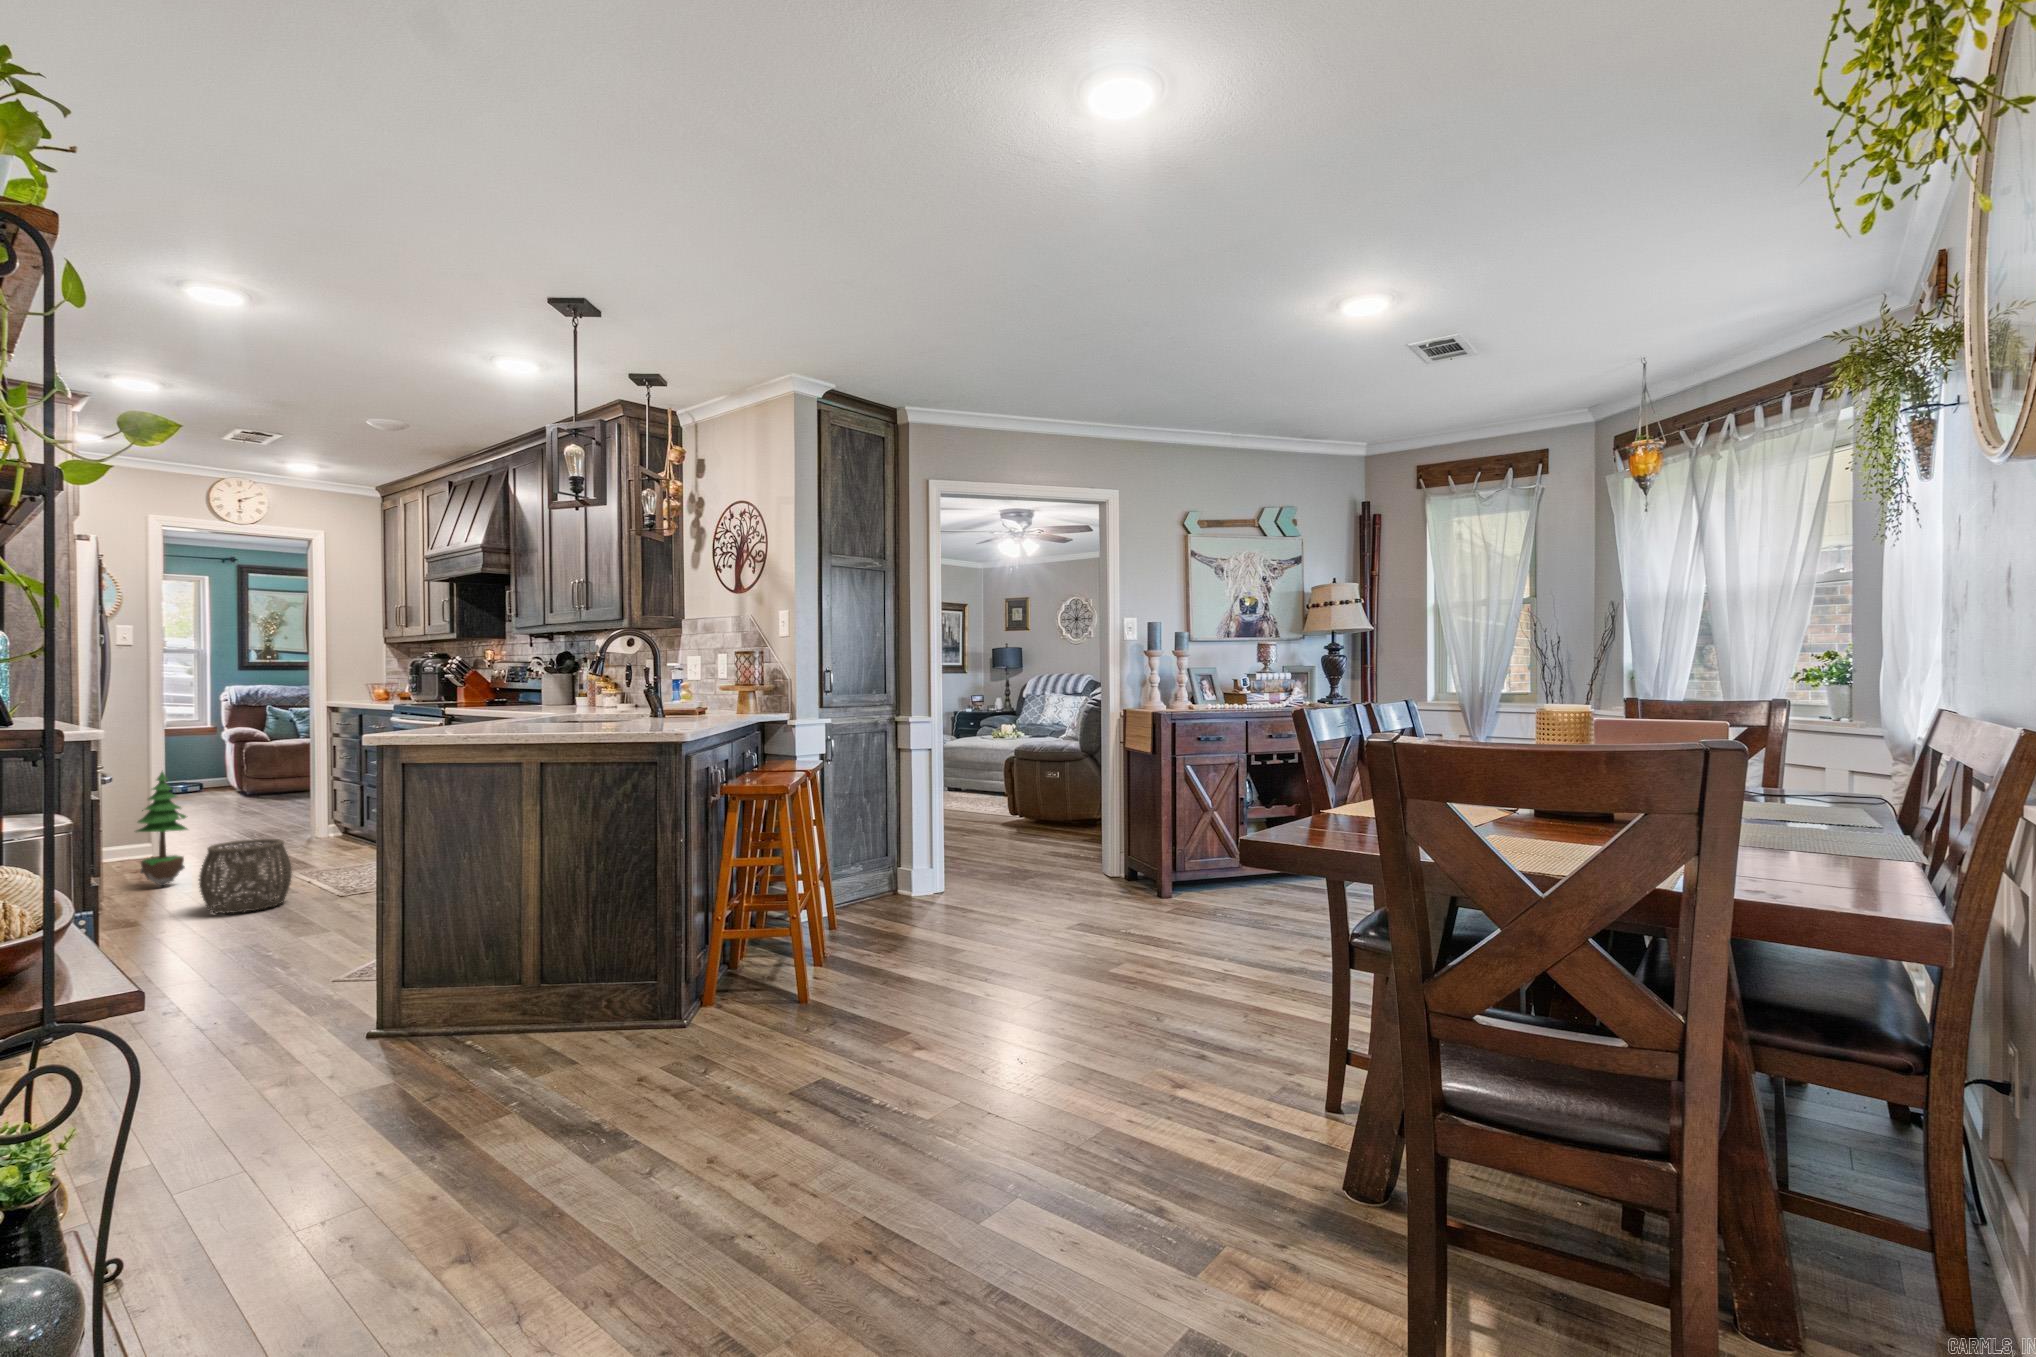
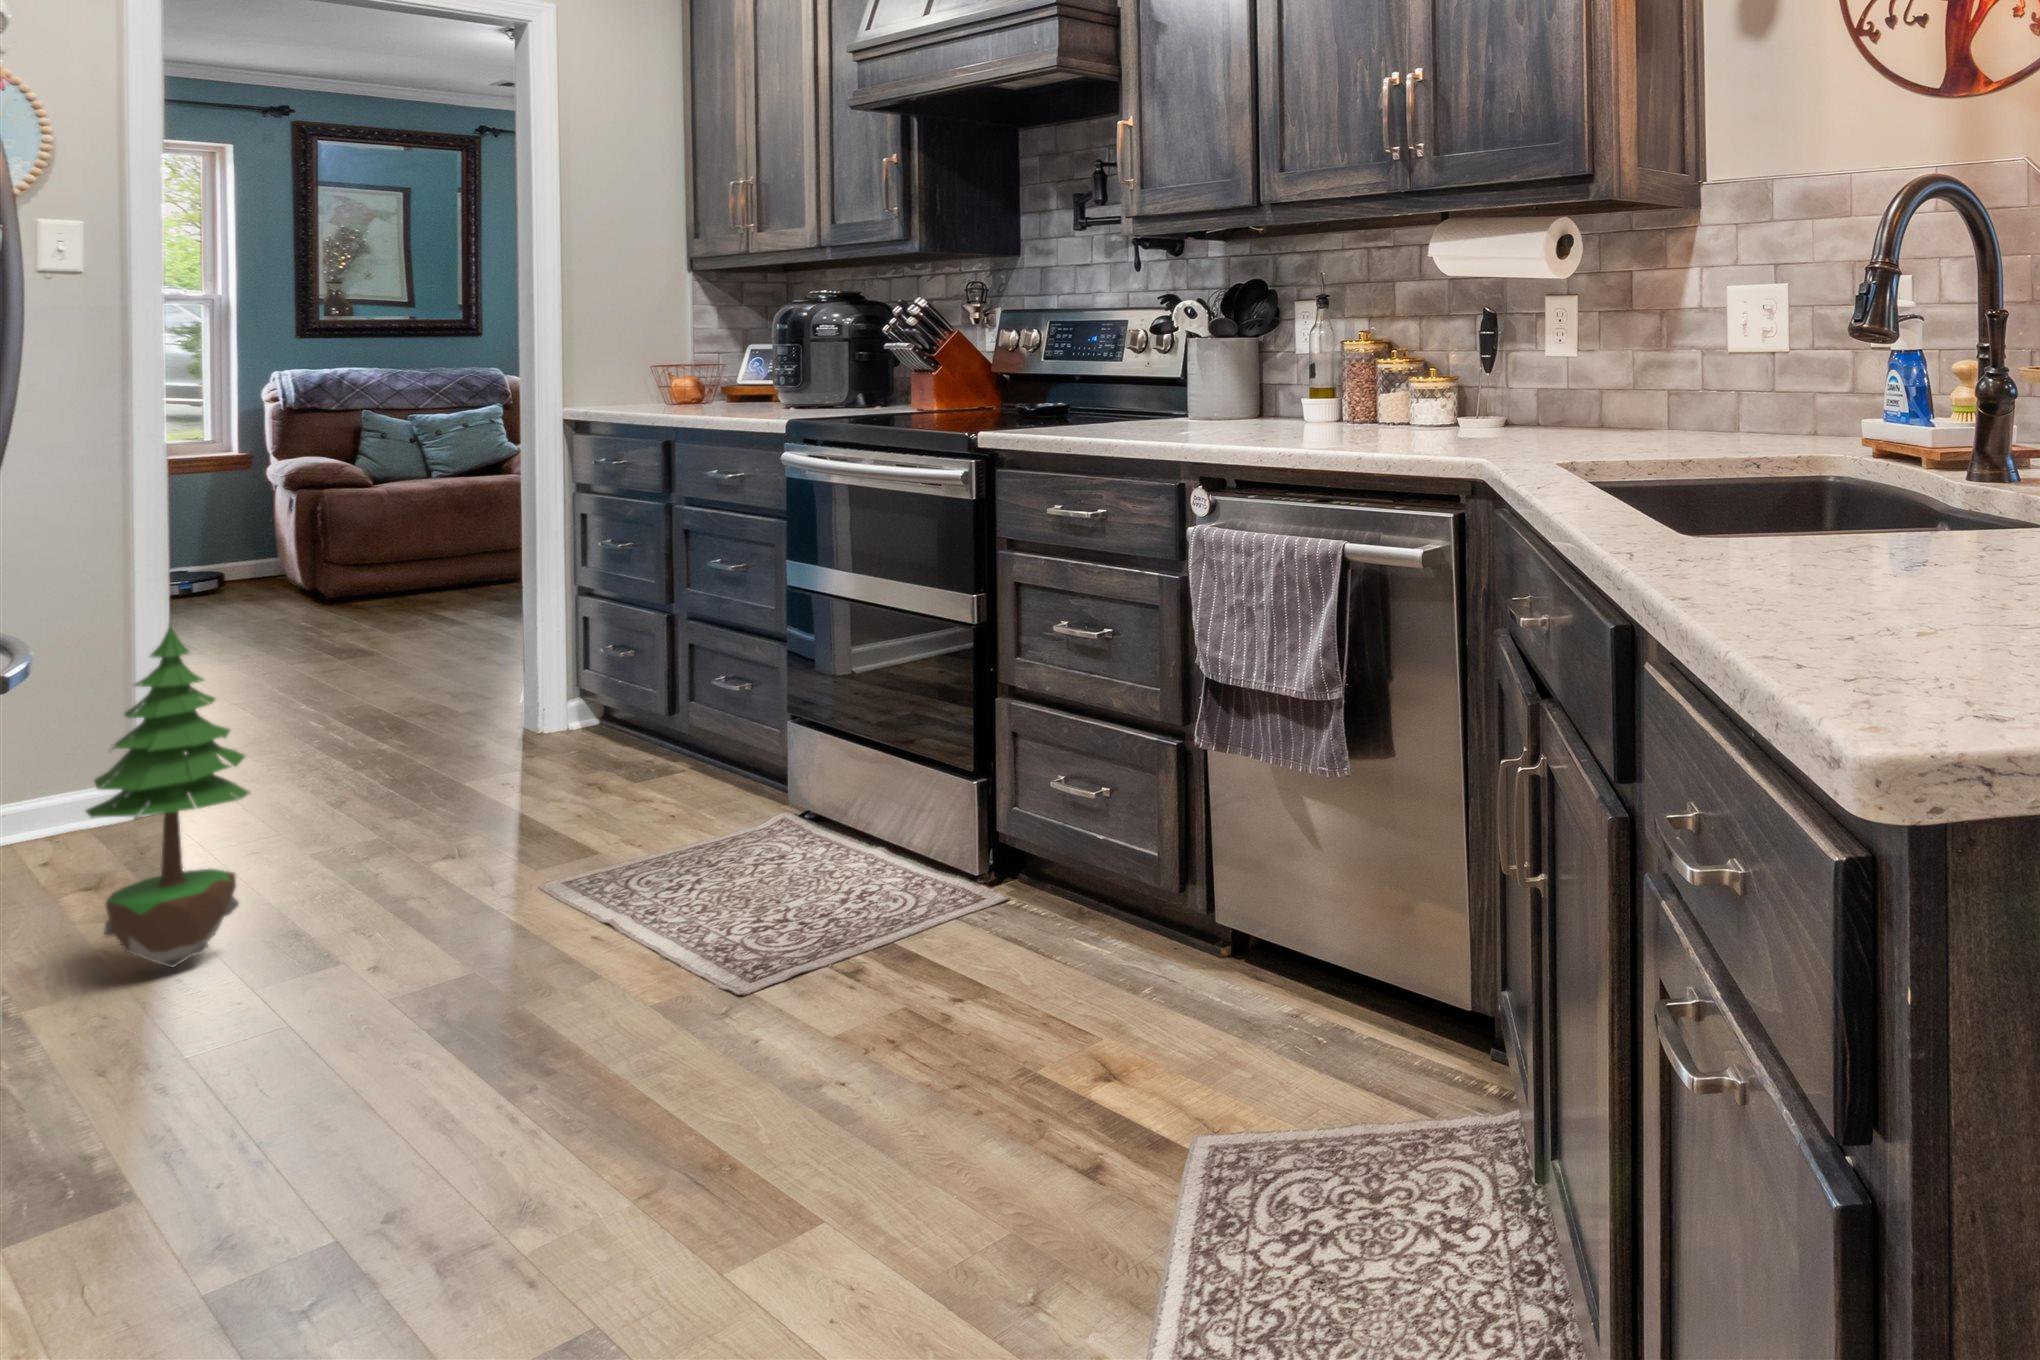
woven basket: present [199,839,292,913] -> none [307,848,604,1131]

